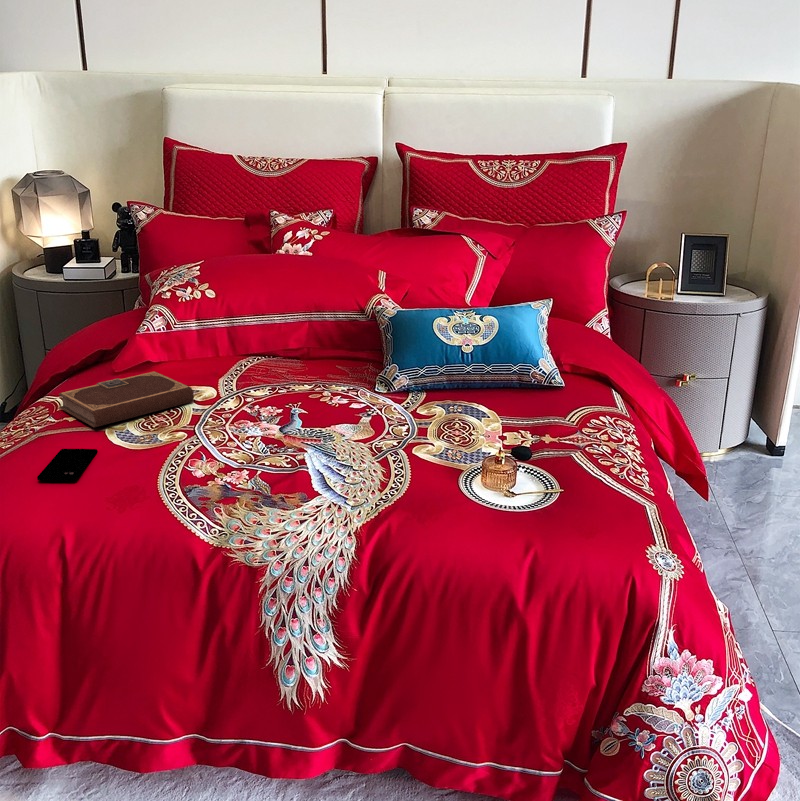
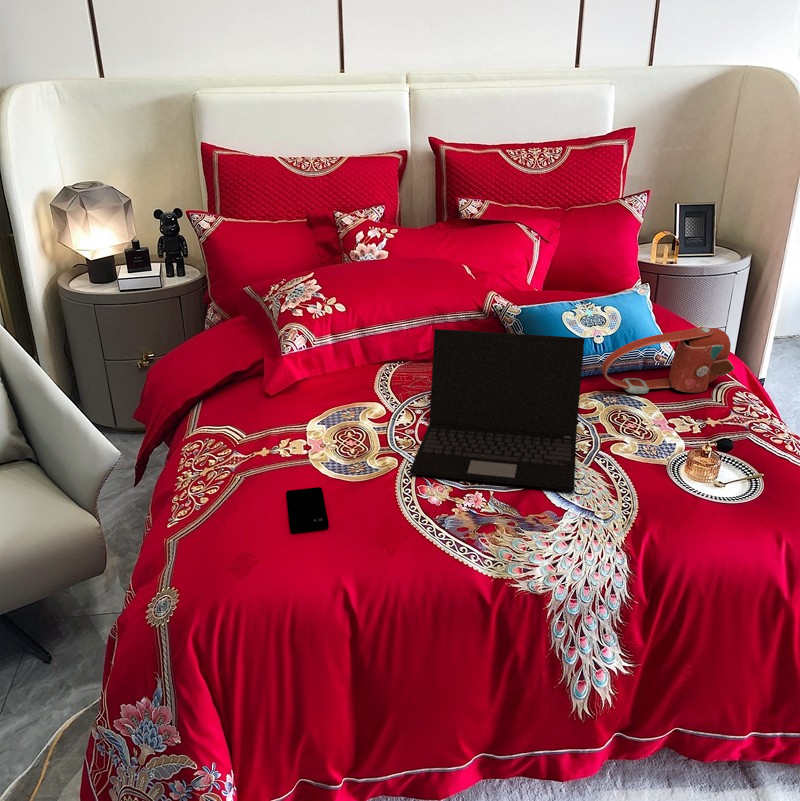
laptop: none [191,310,401,477] -> present [410,329,585,490]
handbag: none [447,338,596,411] -> present [602,327,735,394]
notebook: present [59,372,194,427] -> none [248,393,371,463]

